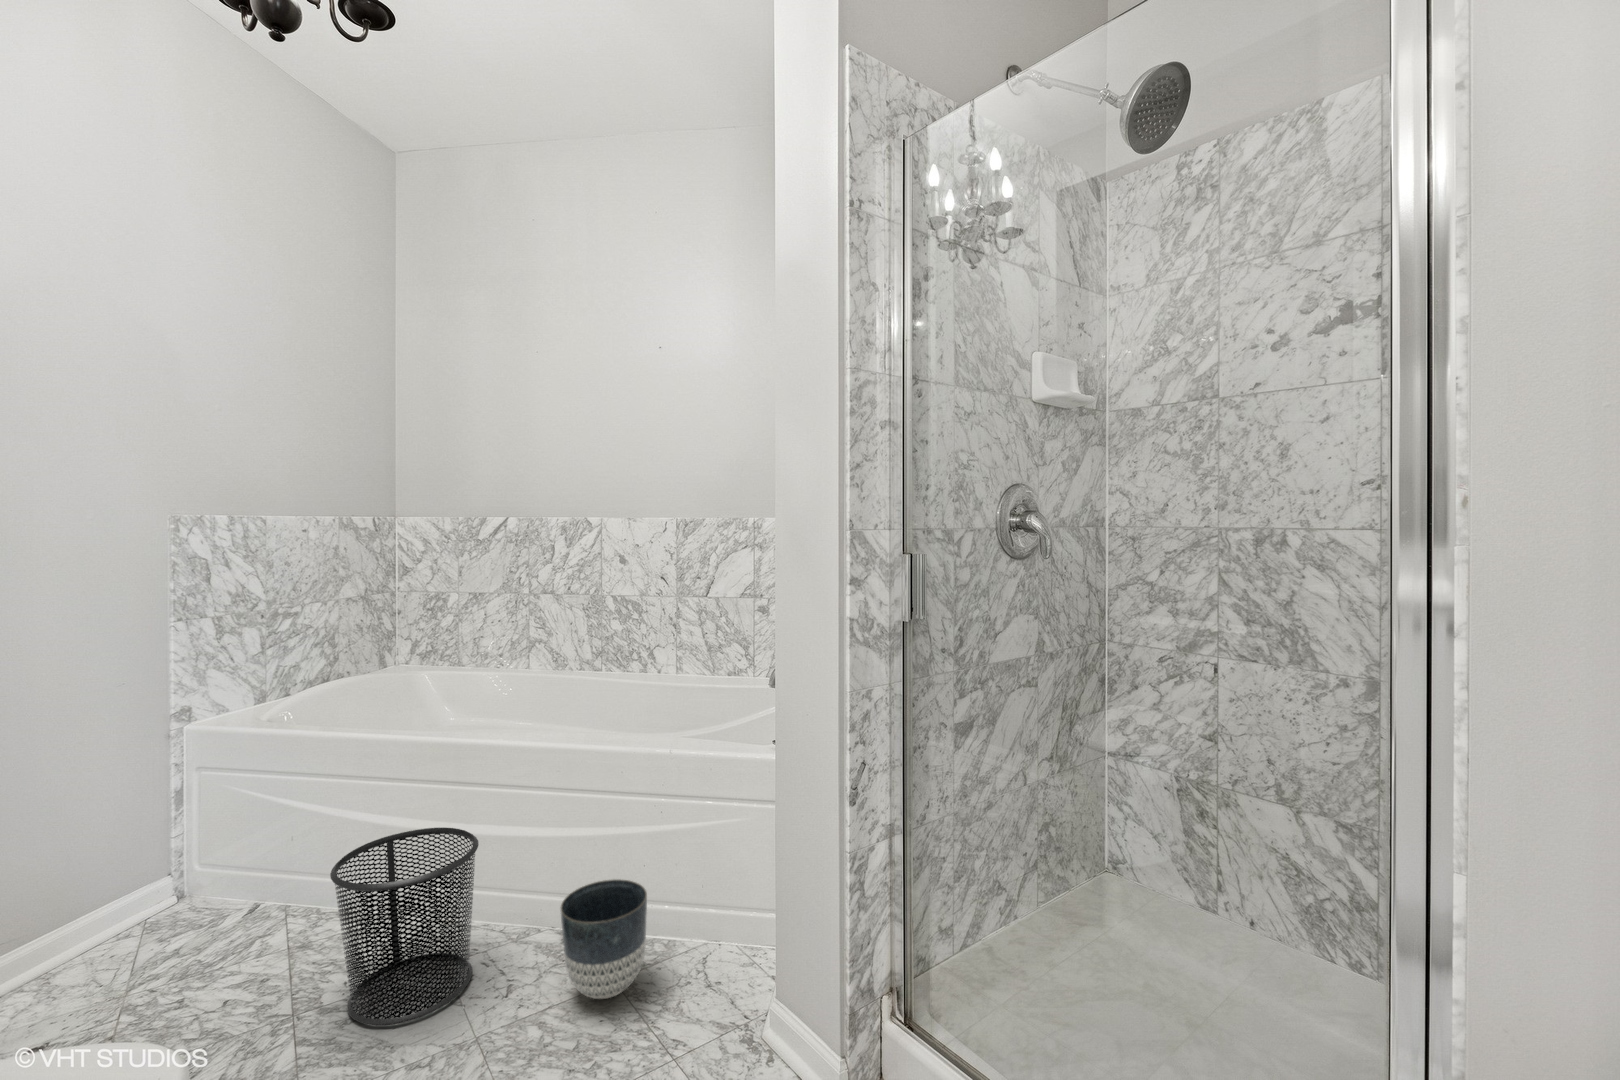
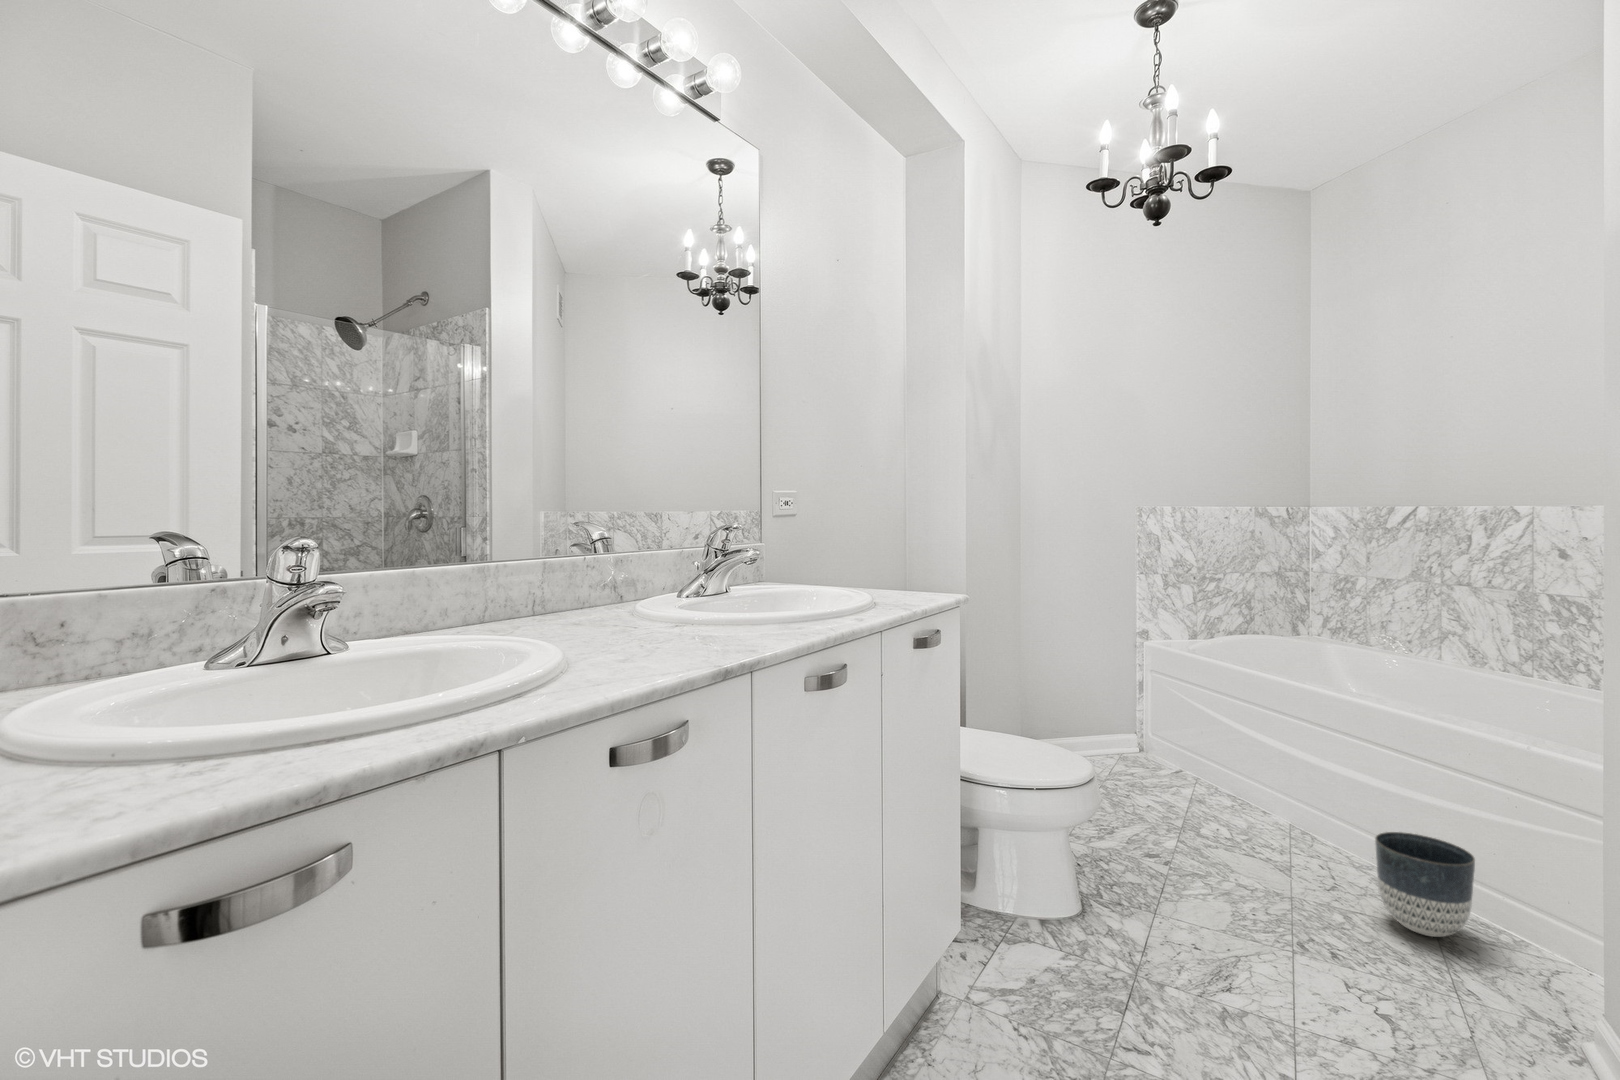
waste bin: present [330,827,479,1026] -> none [1204,738,1317,871]

